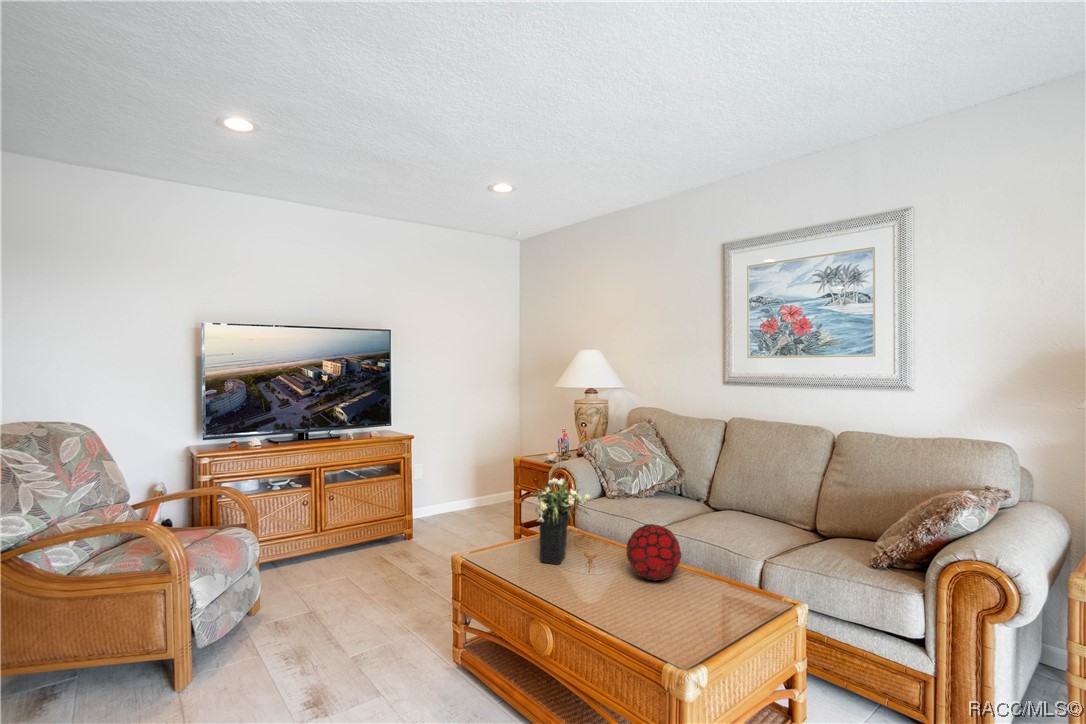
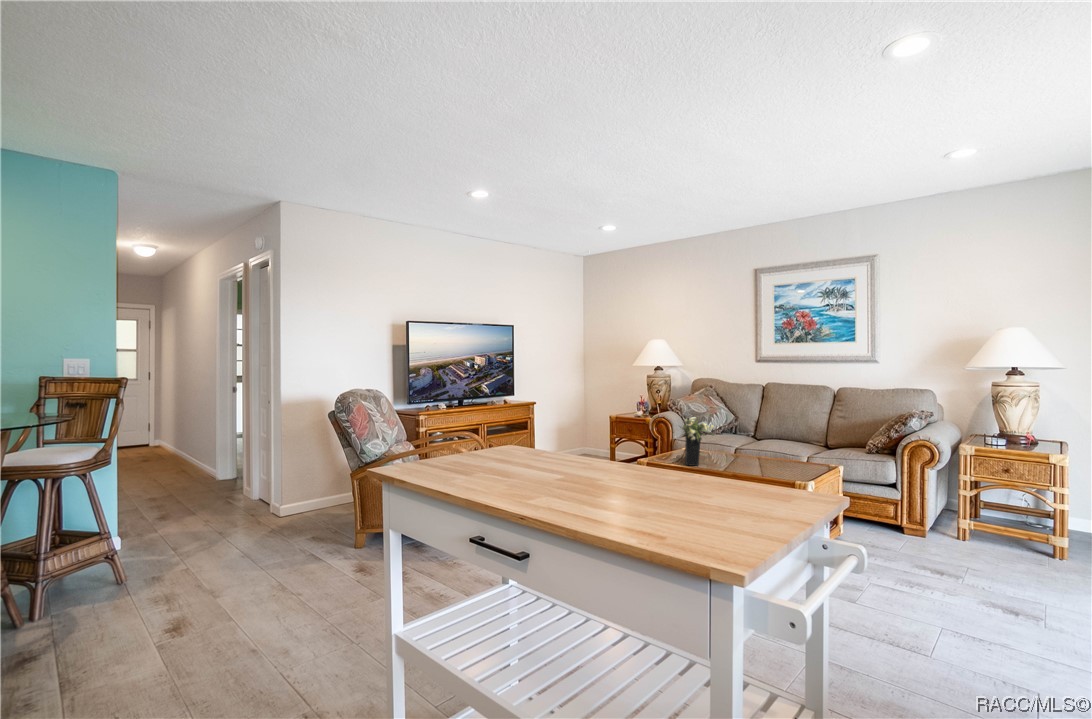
decorative orb: present [627,524,681,581] -> none [741,438,771,467]

